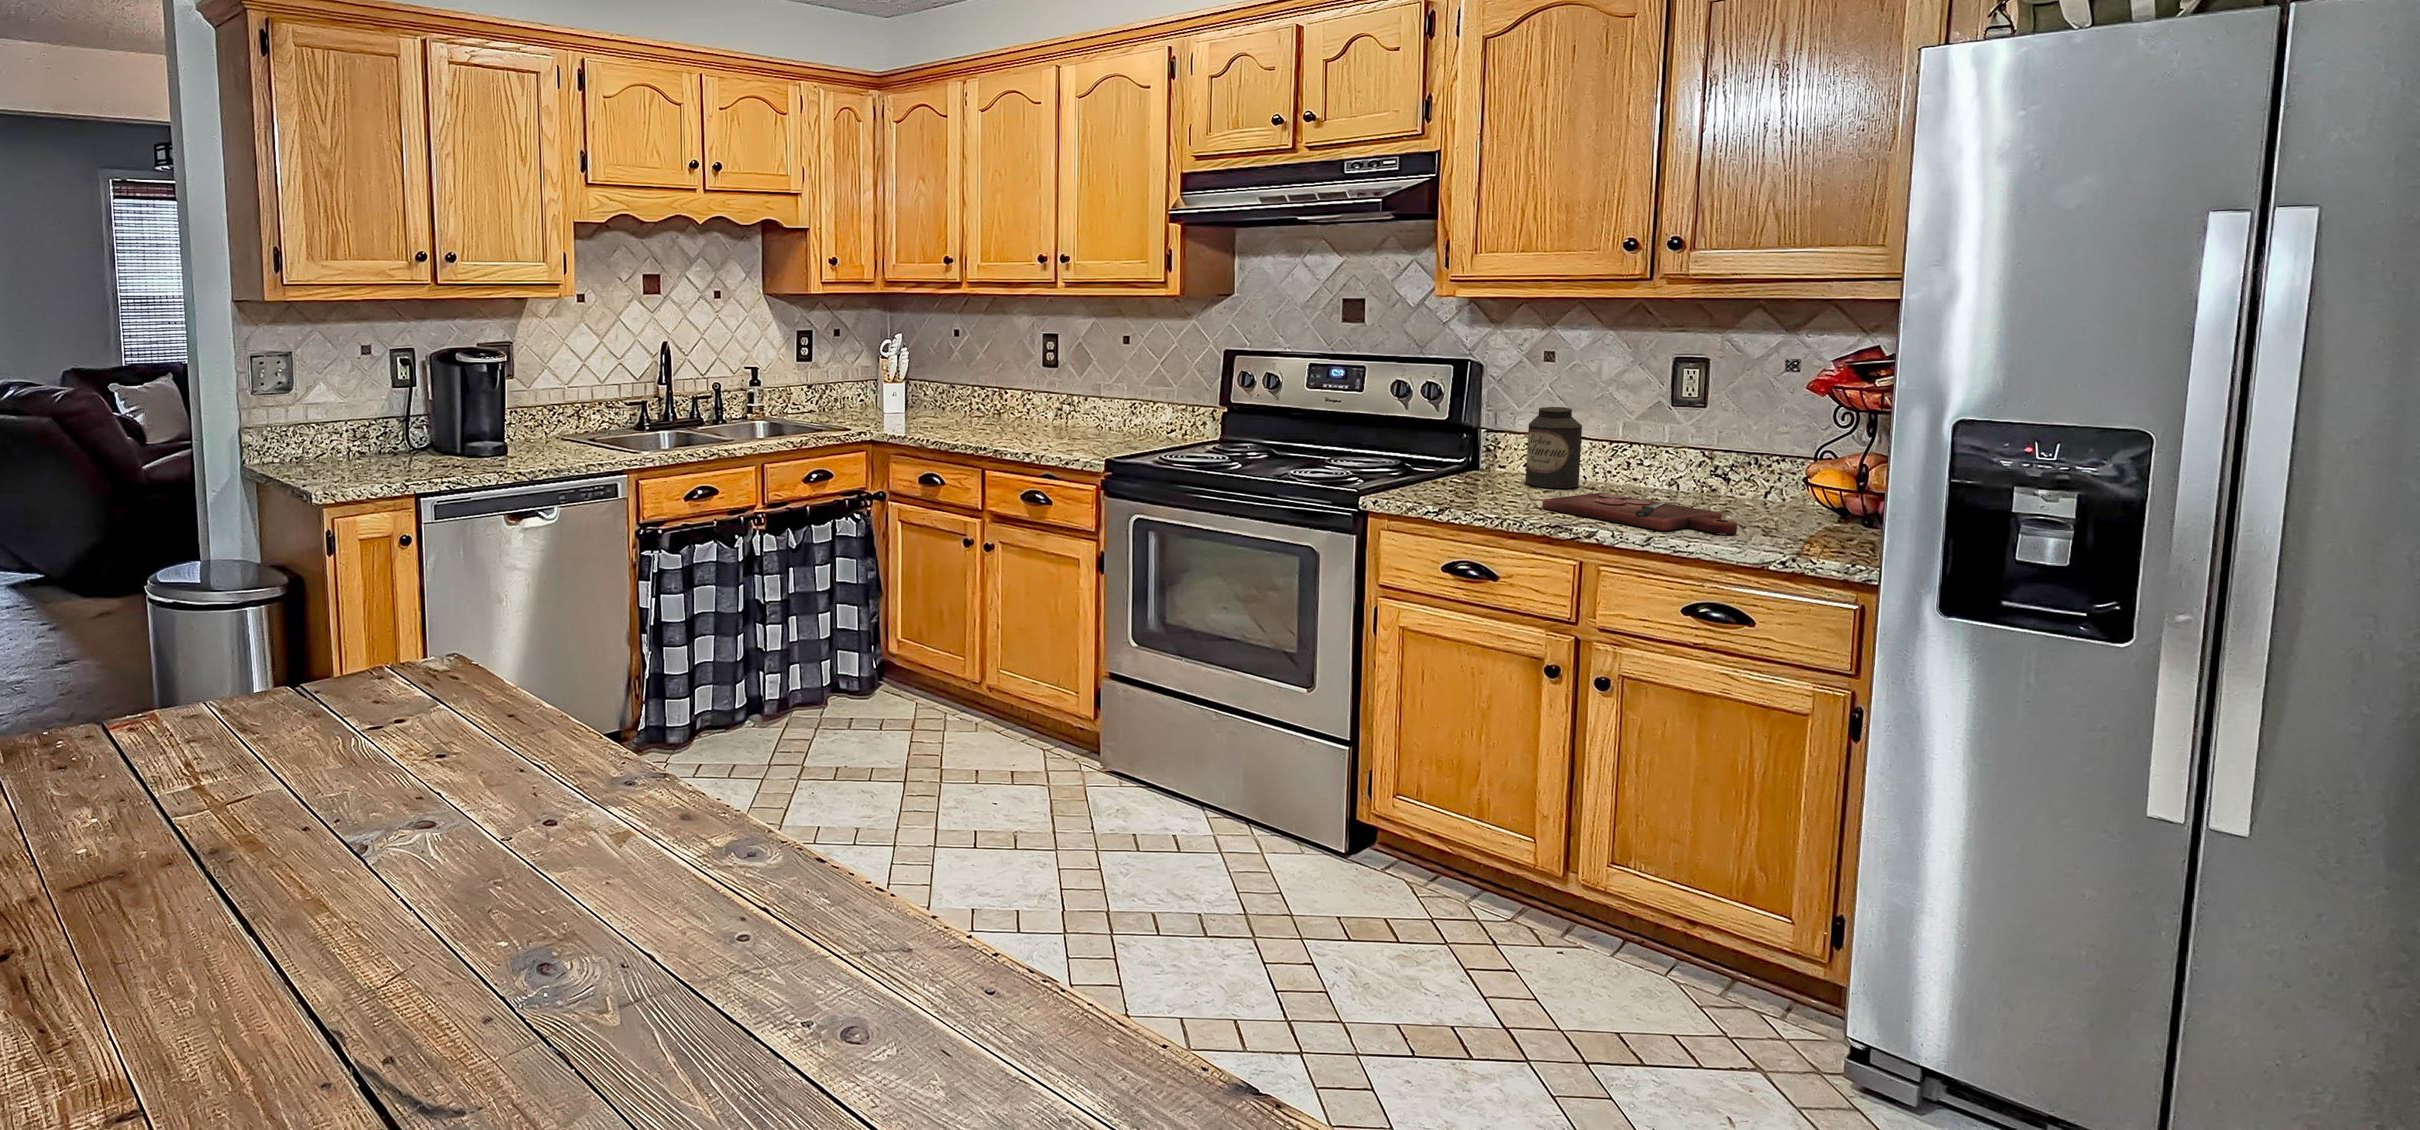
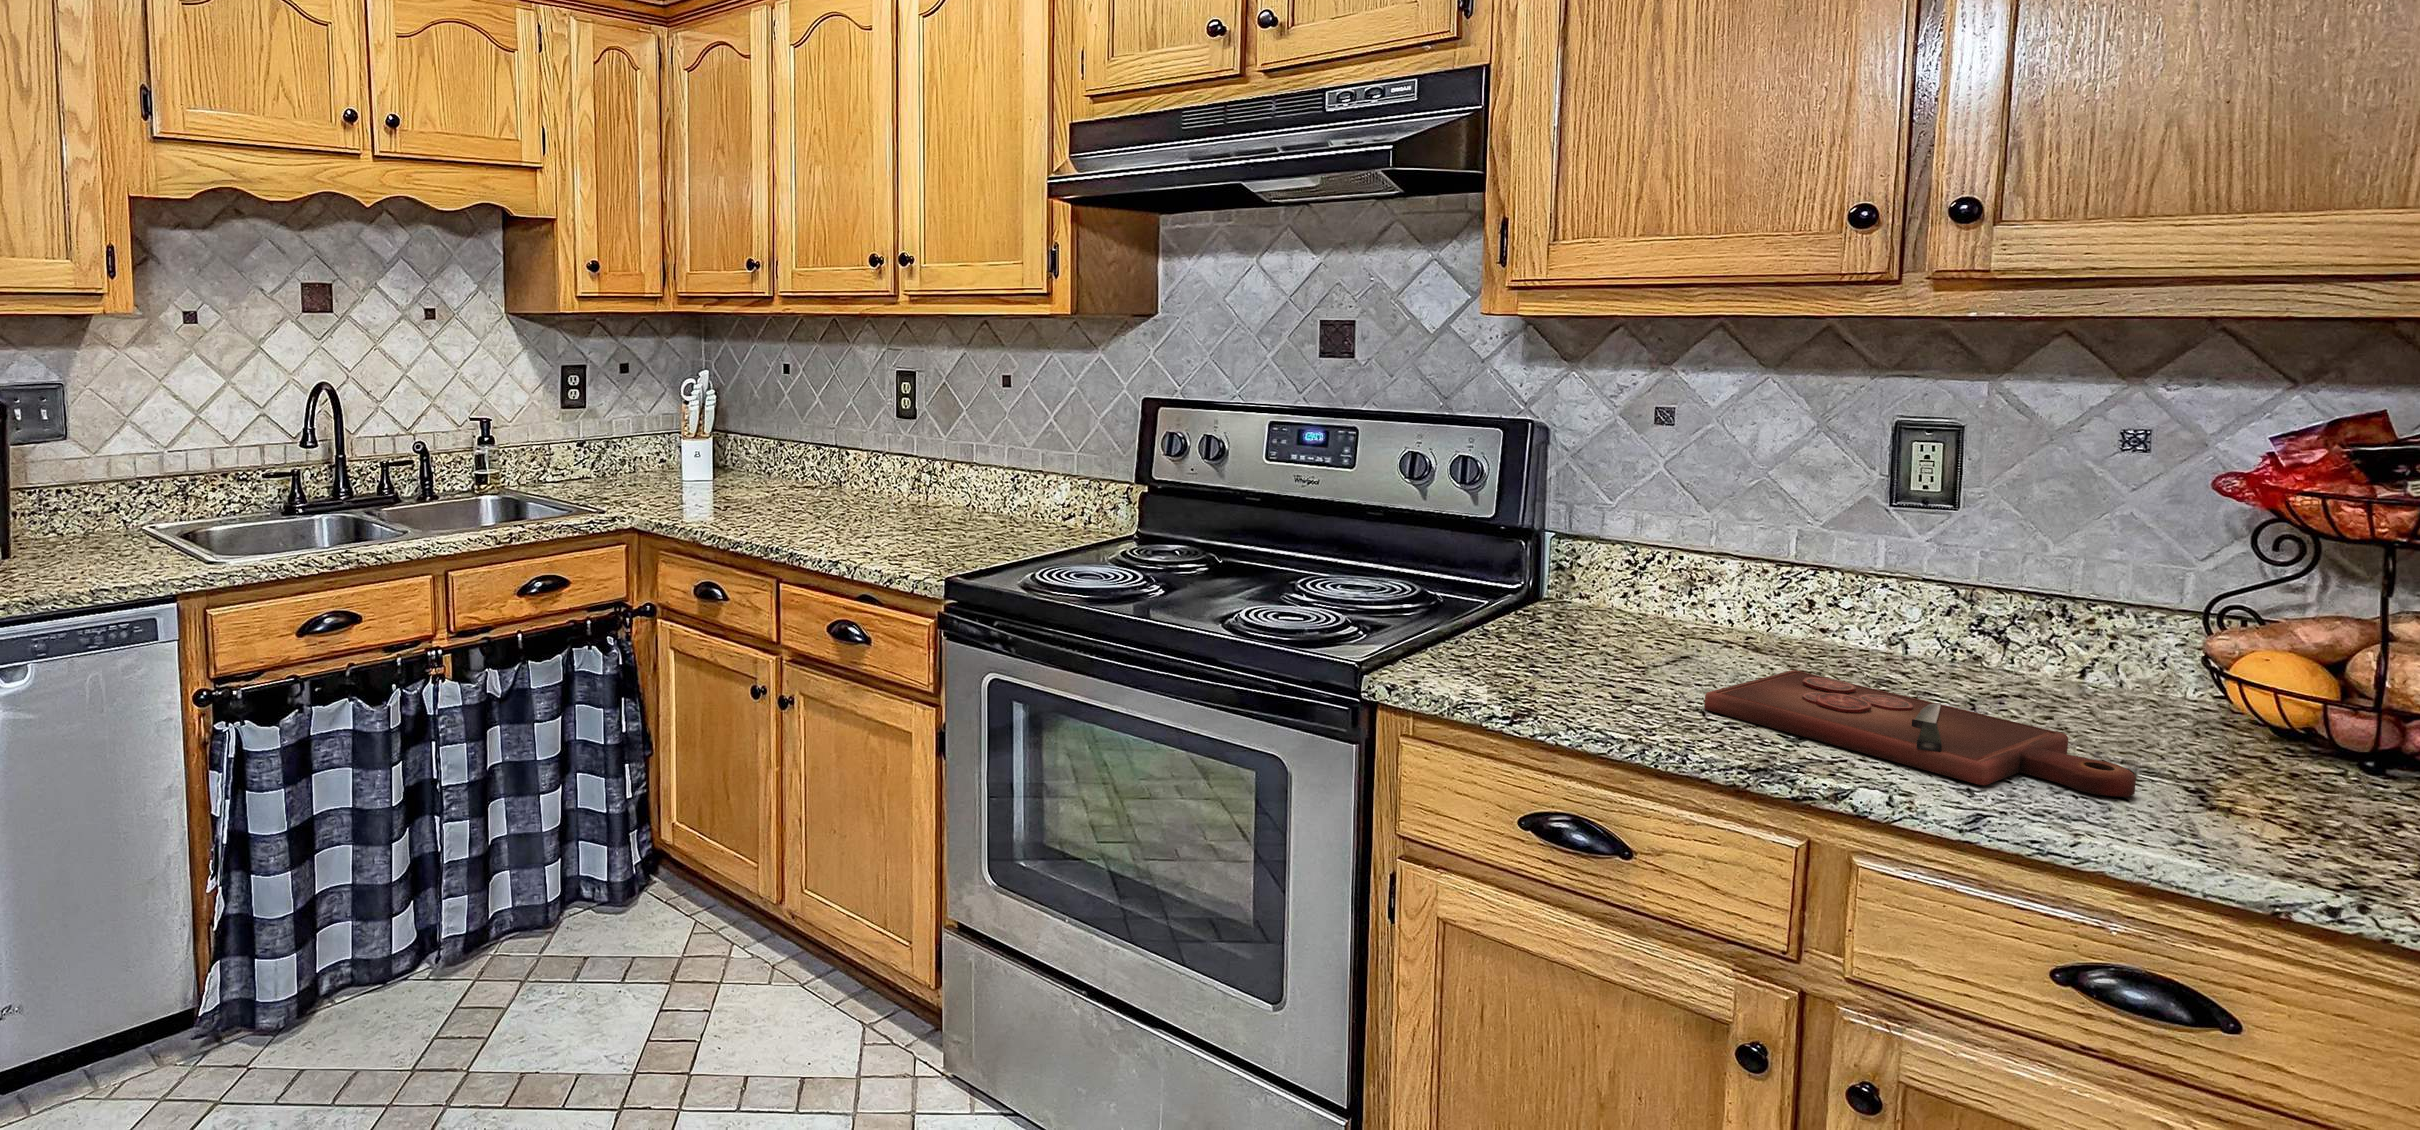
canister: present [1525,407,1582,488] -> none [1638,504,1739,649]

